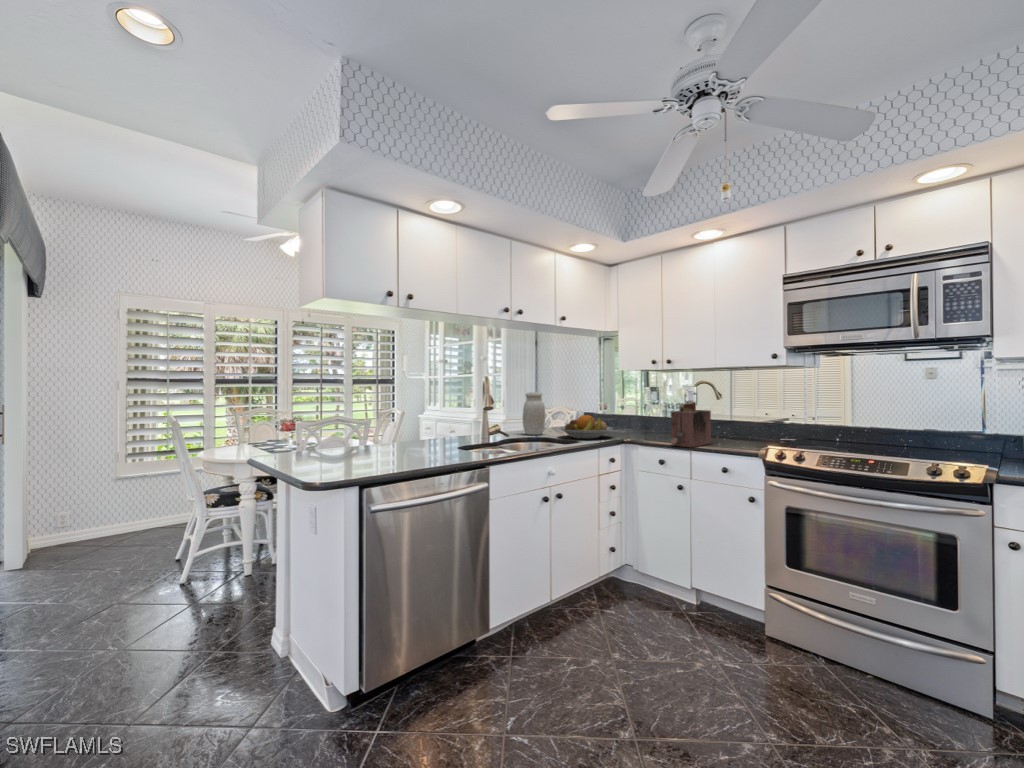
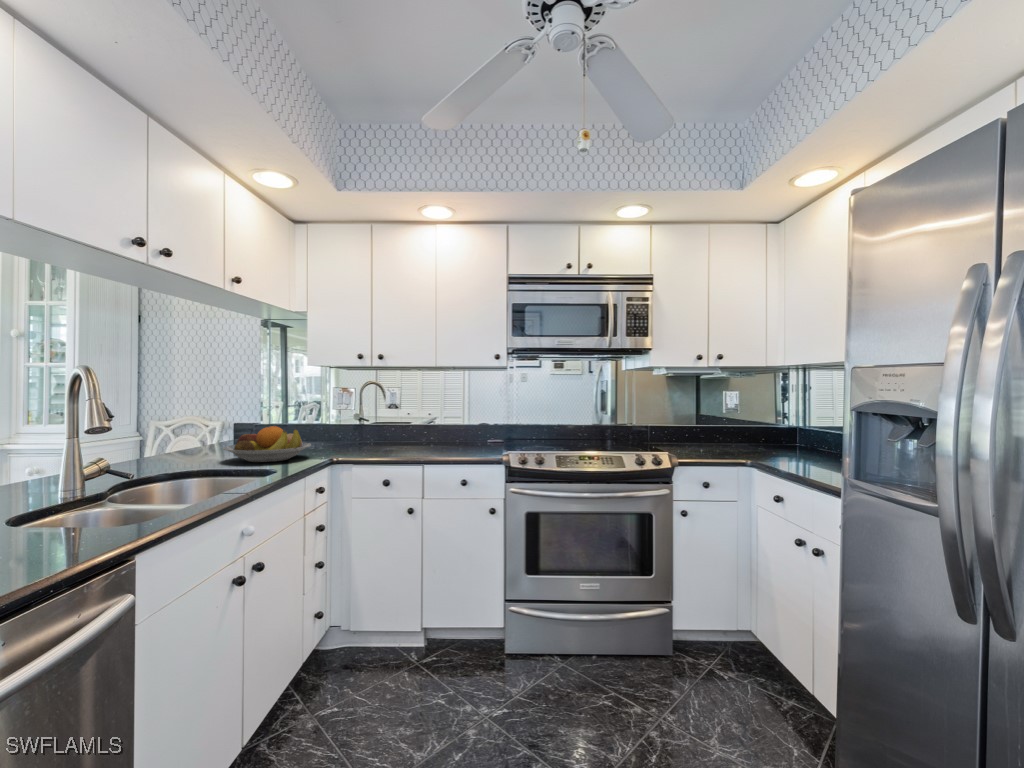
jar: present [523,392,545,435] -> none [144,392,191,463]
toaster: present [671,403,711,447] -> none [404,406,439,461]

